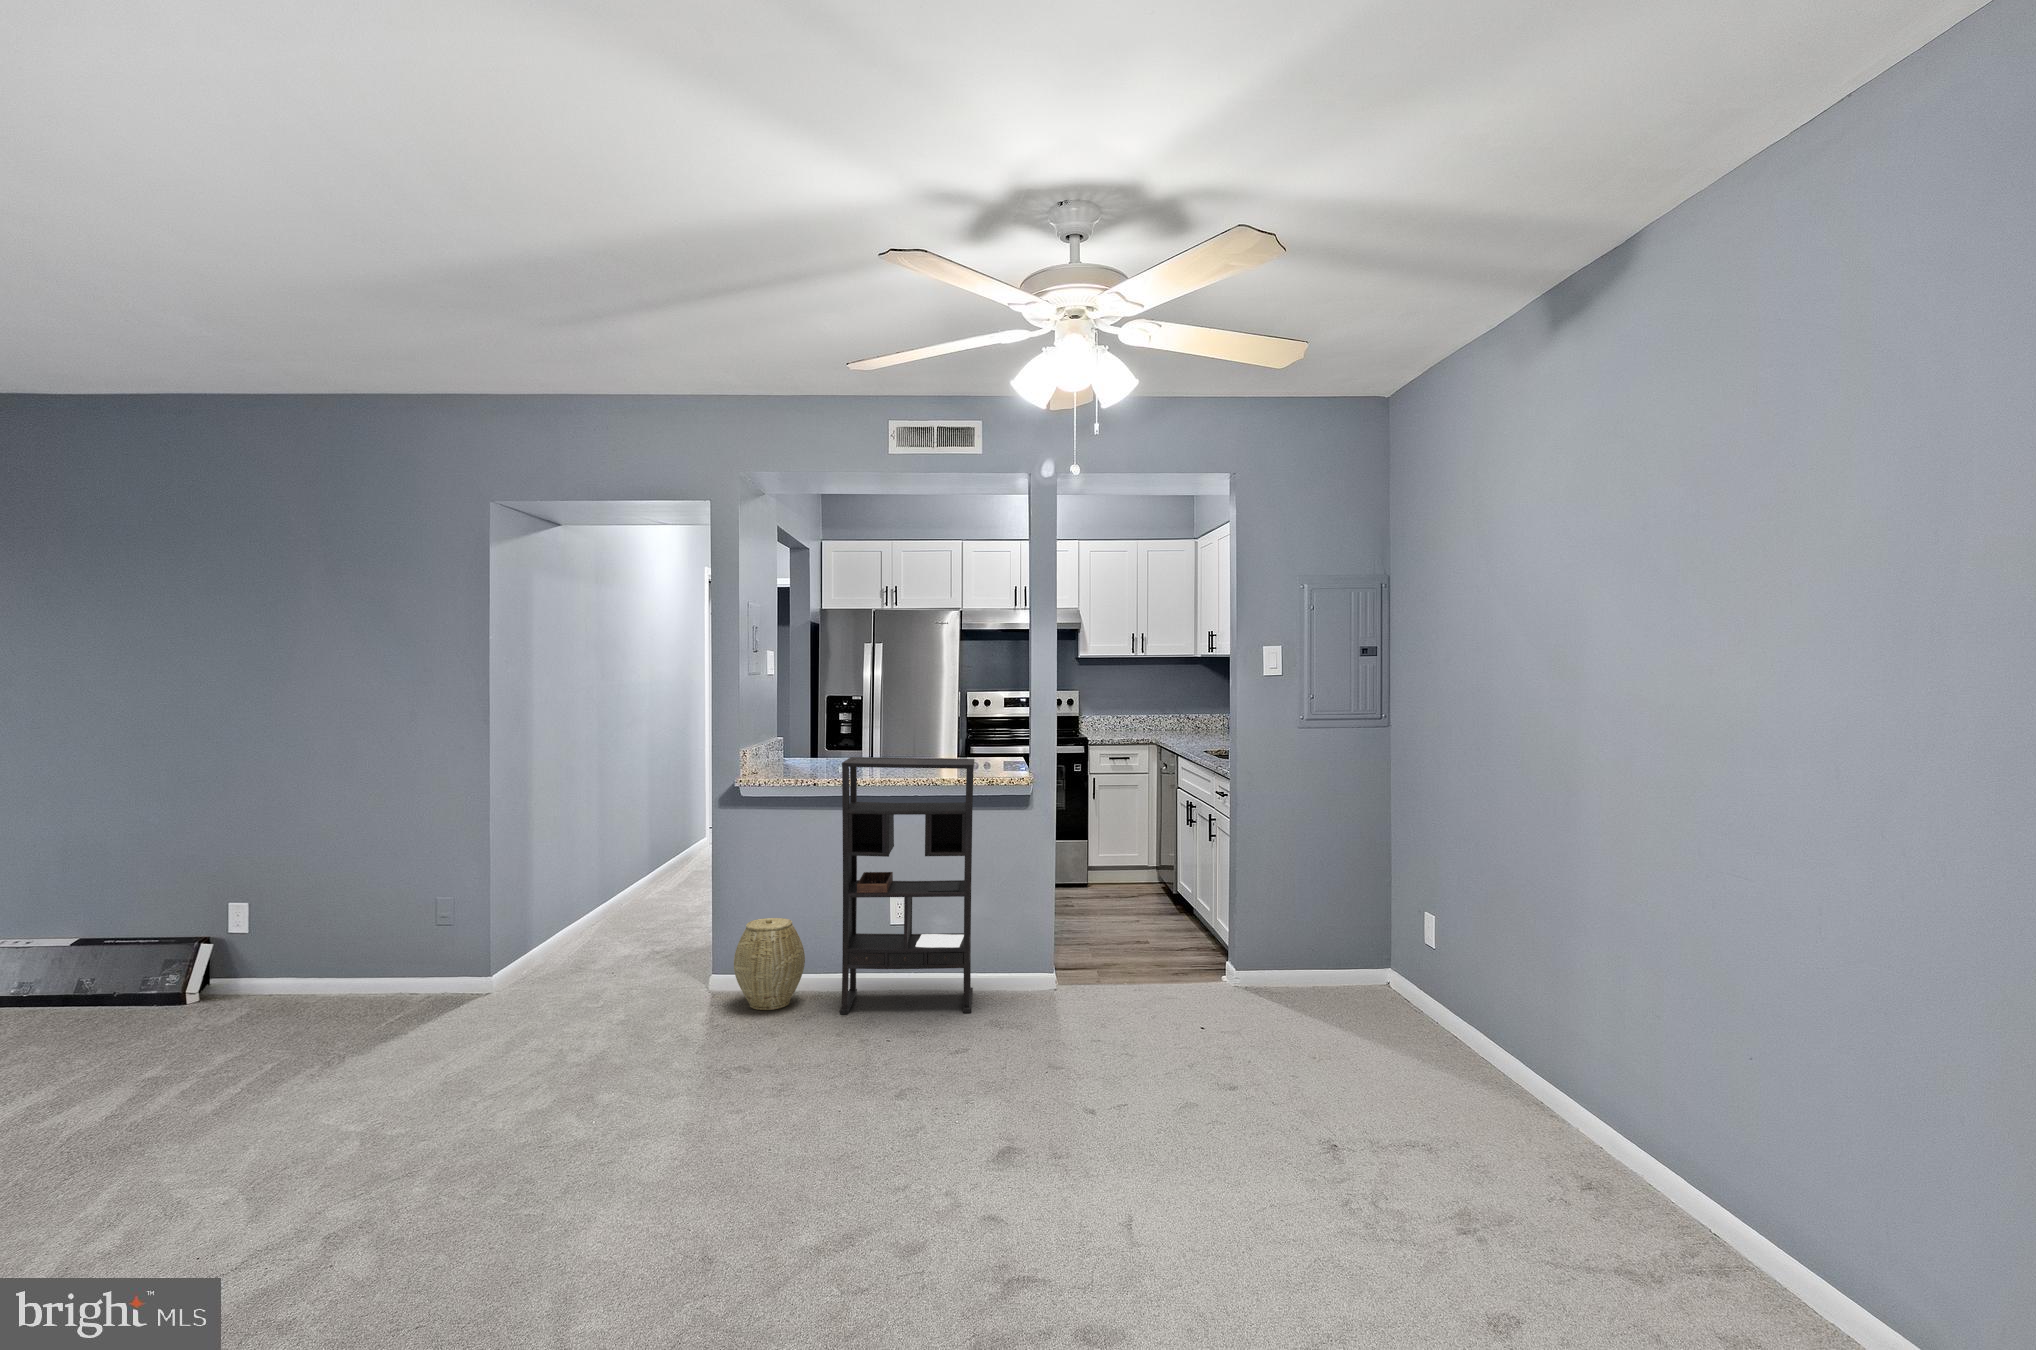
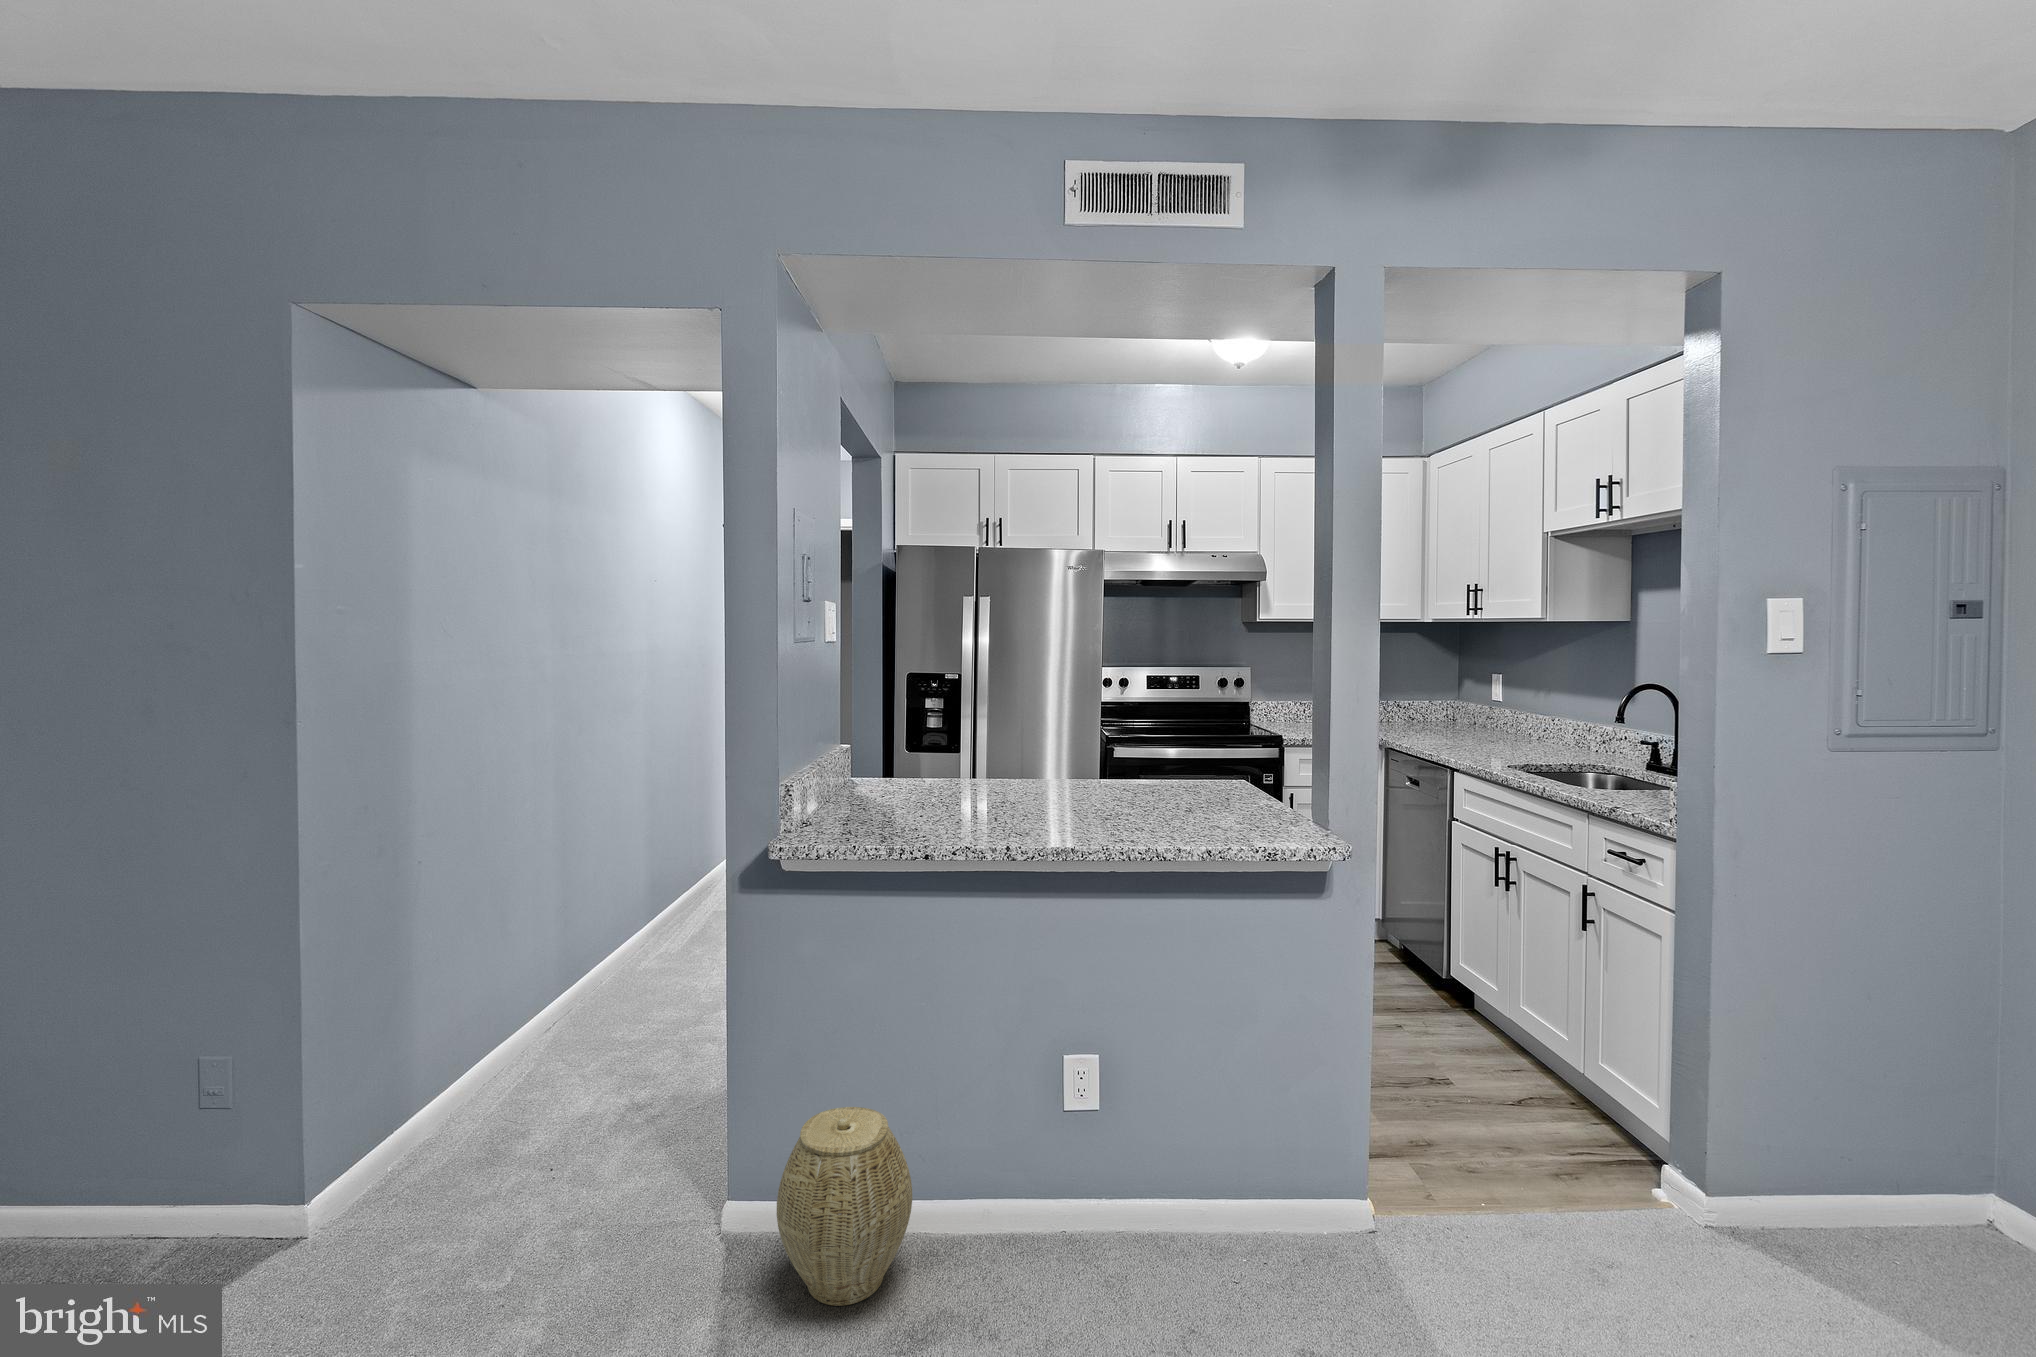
bookshelf: present [840,757,974,1014] -> none [987,804,1257,1325]

